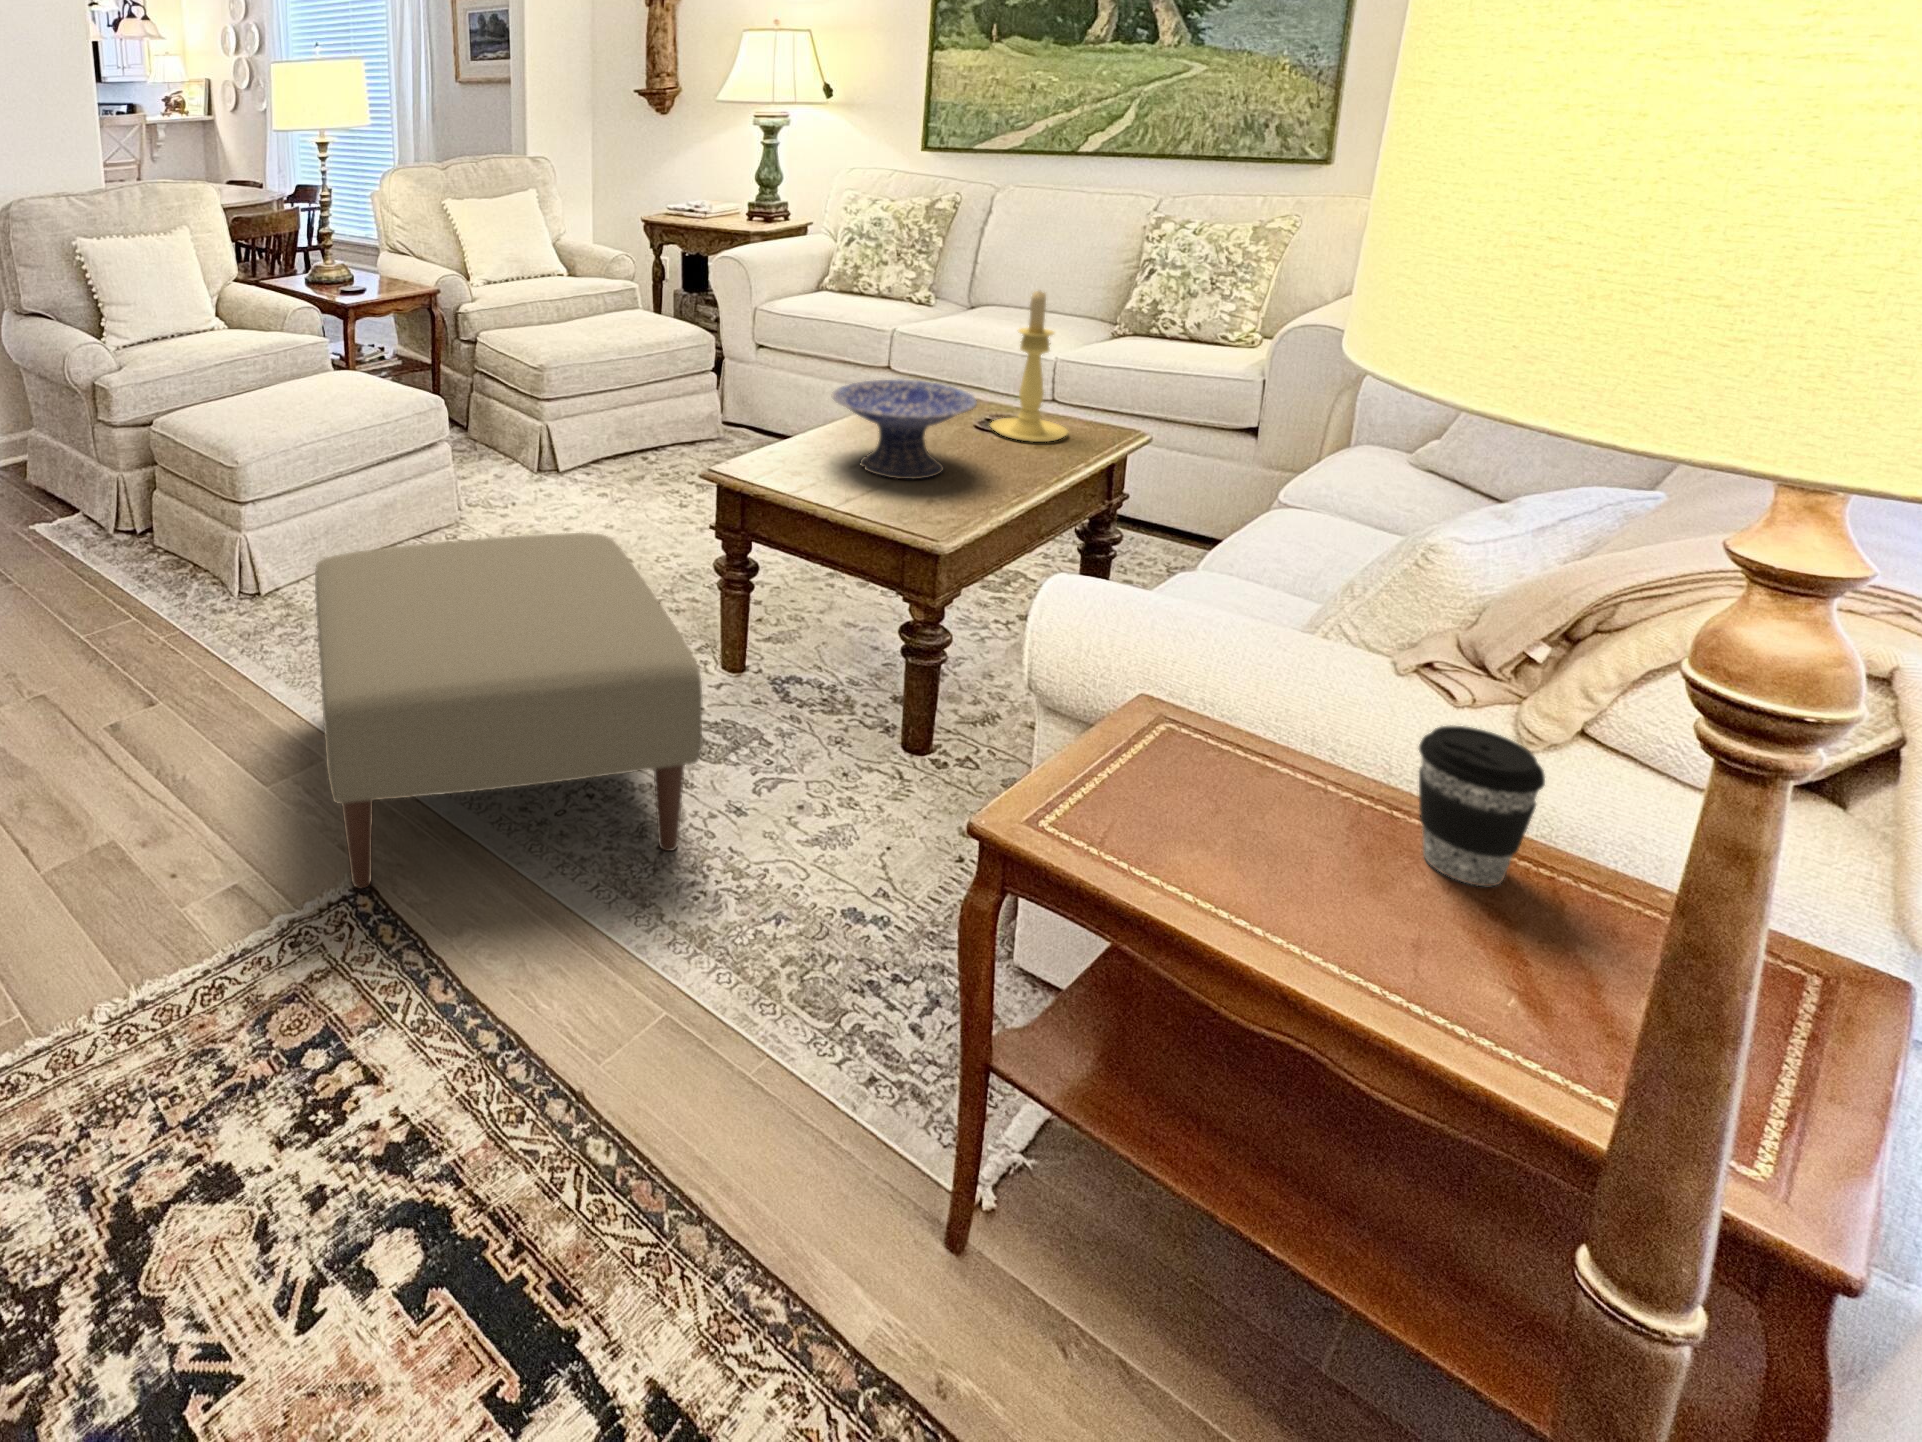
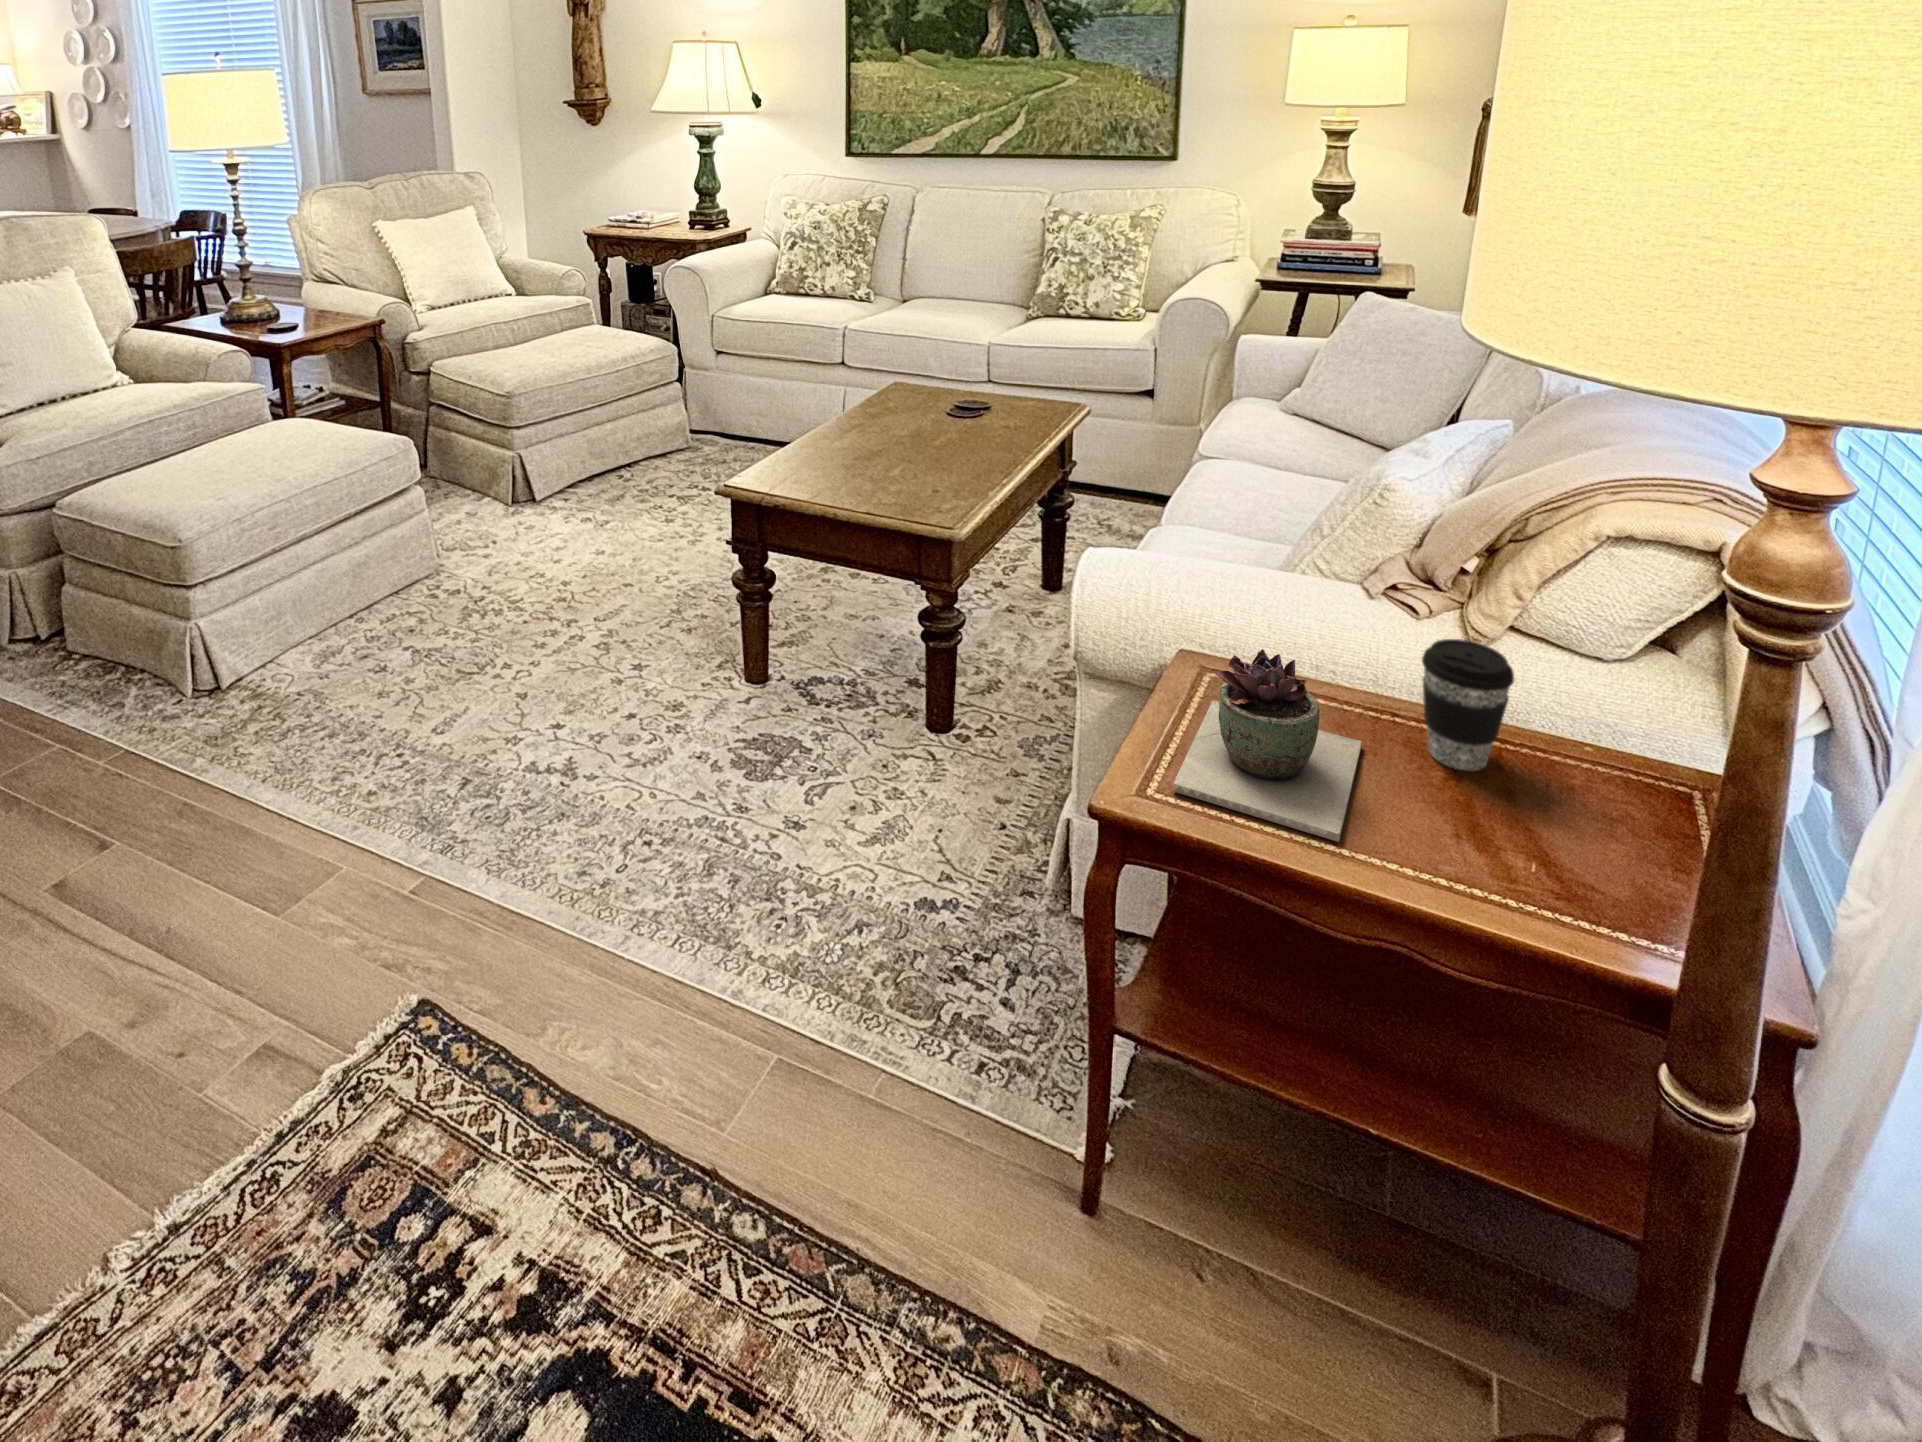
candle holder: present [991,291,1068,442] -> none [956,283,1021,421]
decorative bowl: present [832,379,977,479] -> none [829,375,958,470]
ottoman: present [315,533,703,888] -> none [315,564,769,1008]
succulent plant: none [1068,697,1332,917] -> present [1173,649,1362,842]

